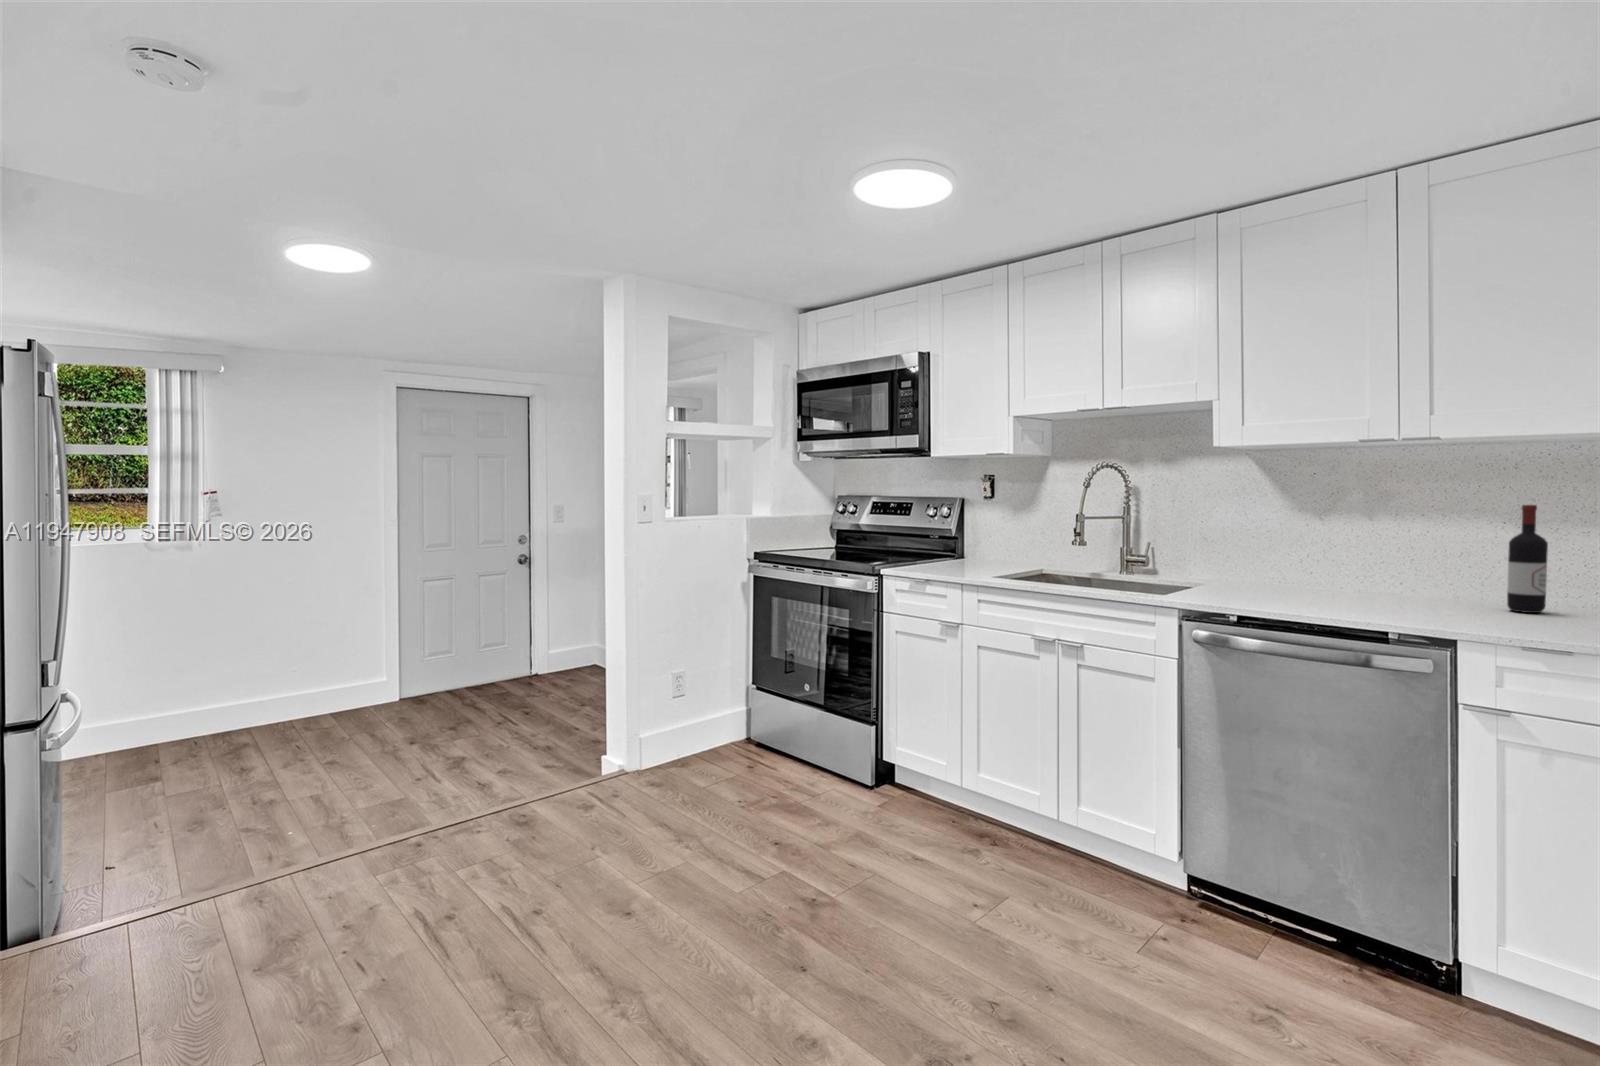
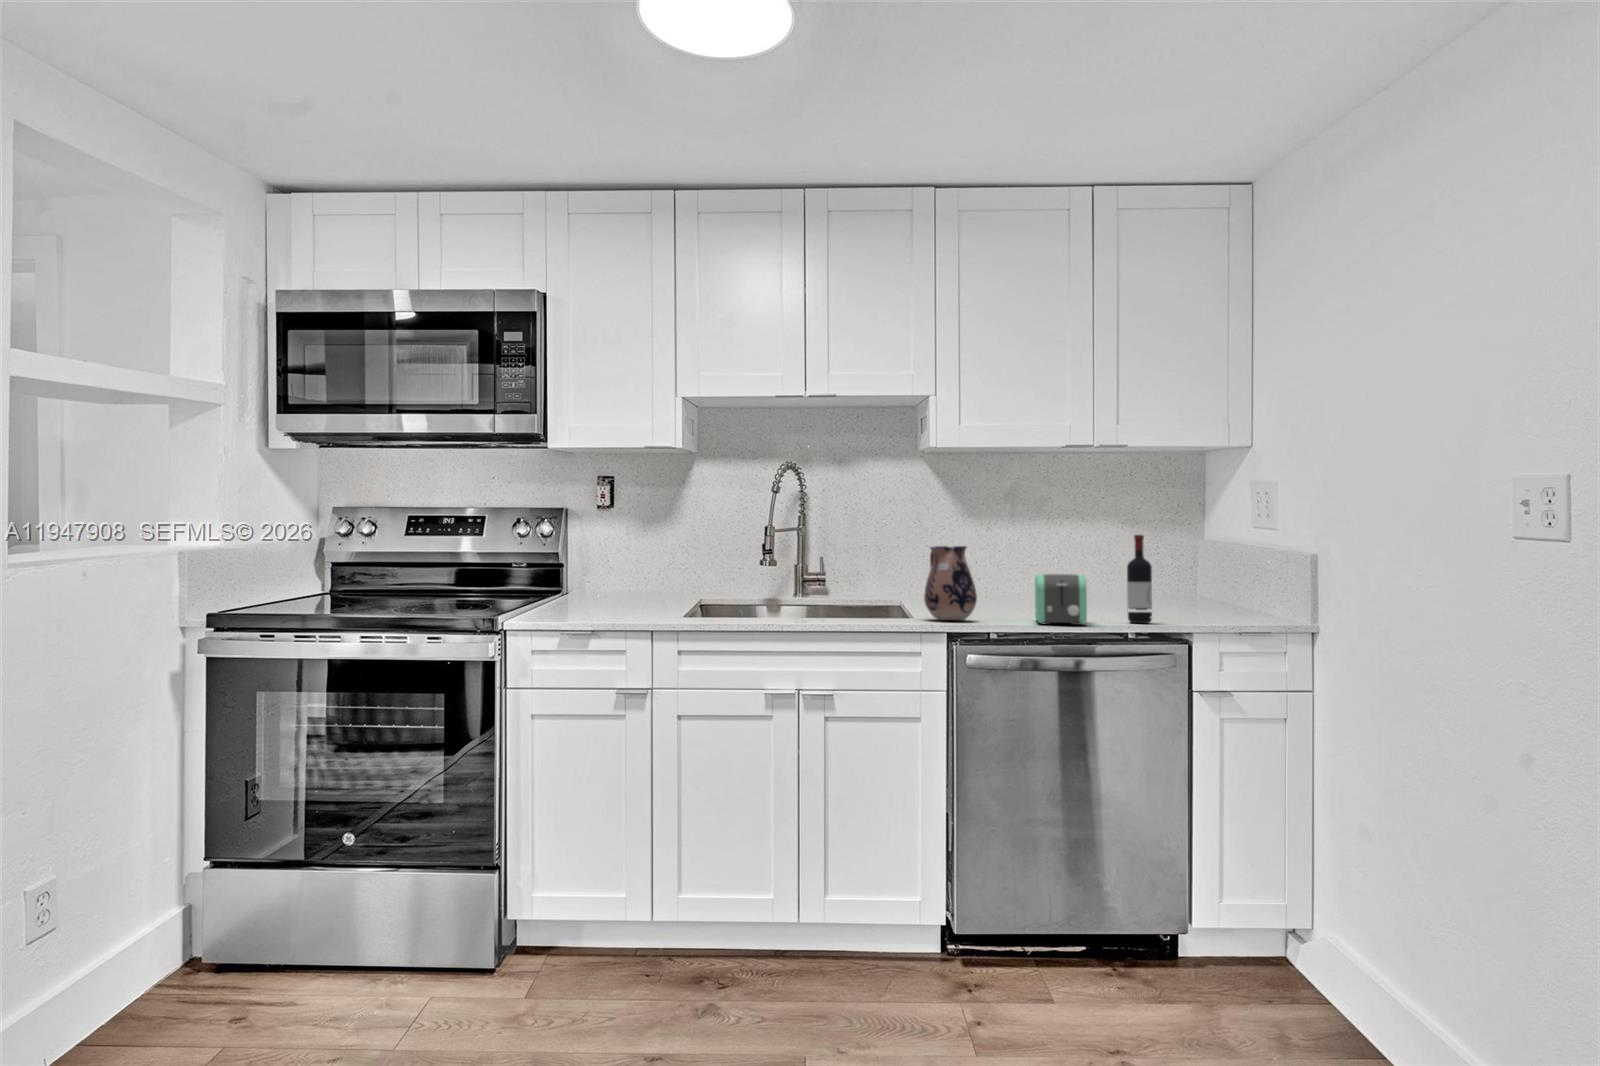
ceramic pitcher: none [1237,517,1297,591] -> present [924,546,977,620]
toaster: none [1343,548,1445,607] -> present [1035,574,1087,625]

